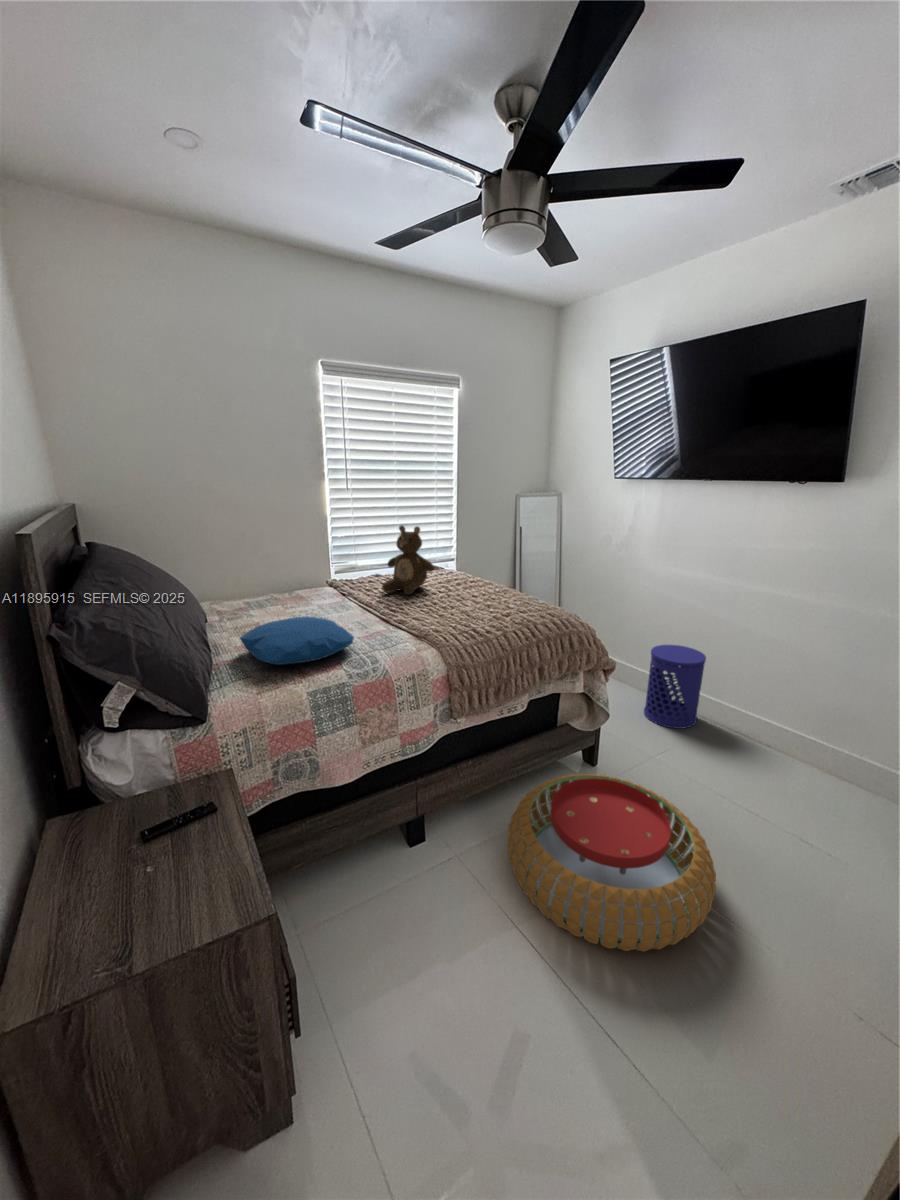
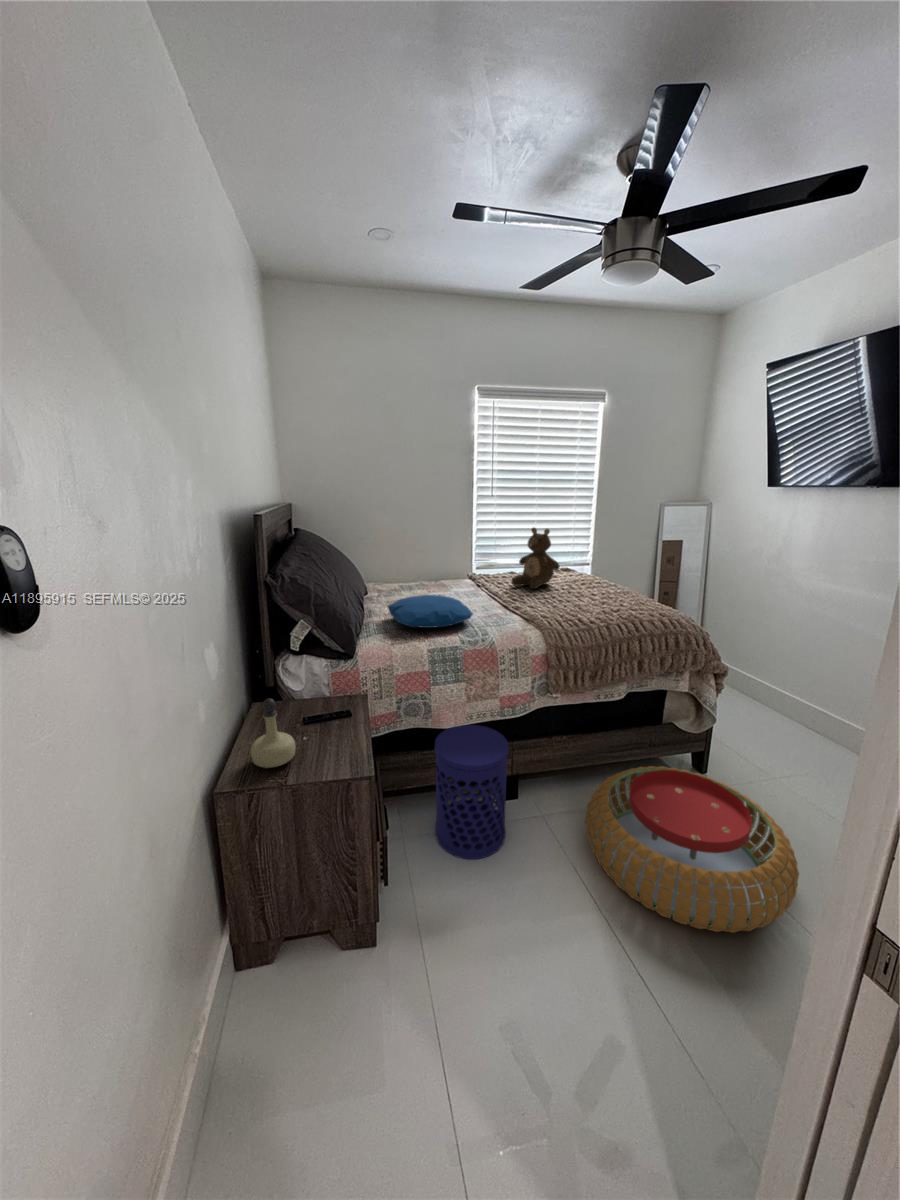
waste bin: present [644,645,706,729] -> present [435,725,509,859]
perfume bottle: none [60,834,140,944] -> present [251,699,296,768]

